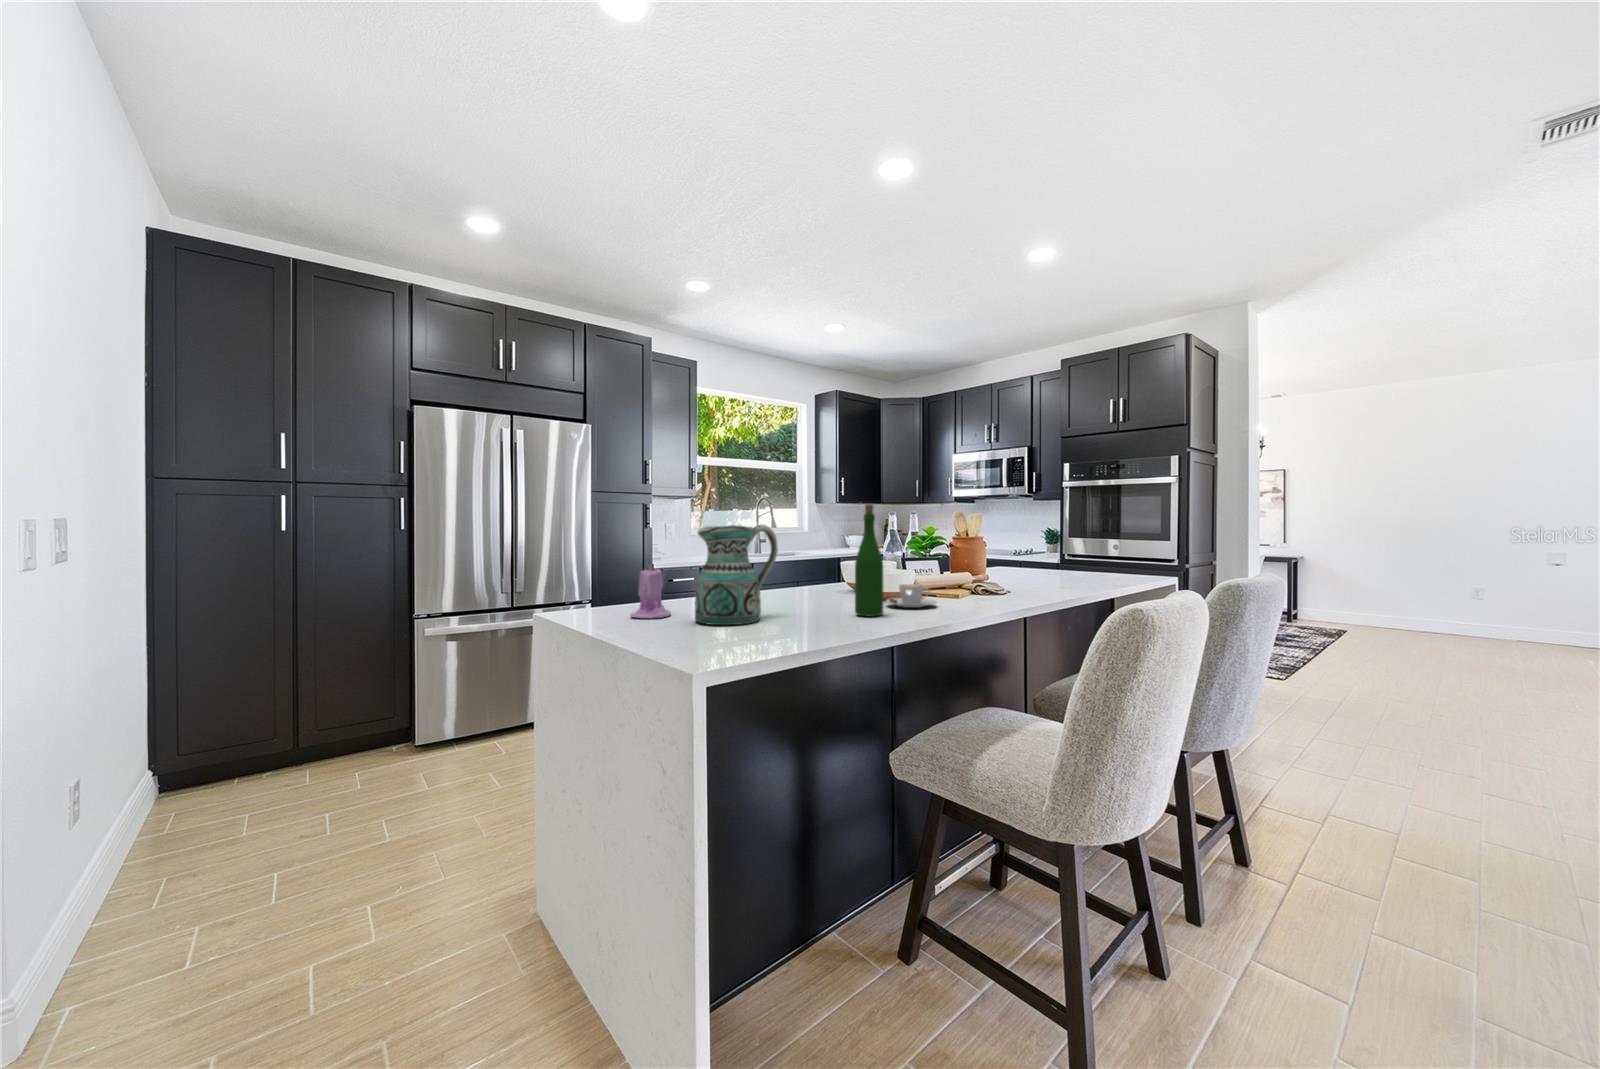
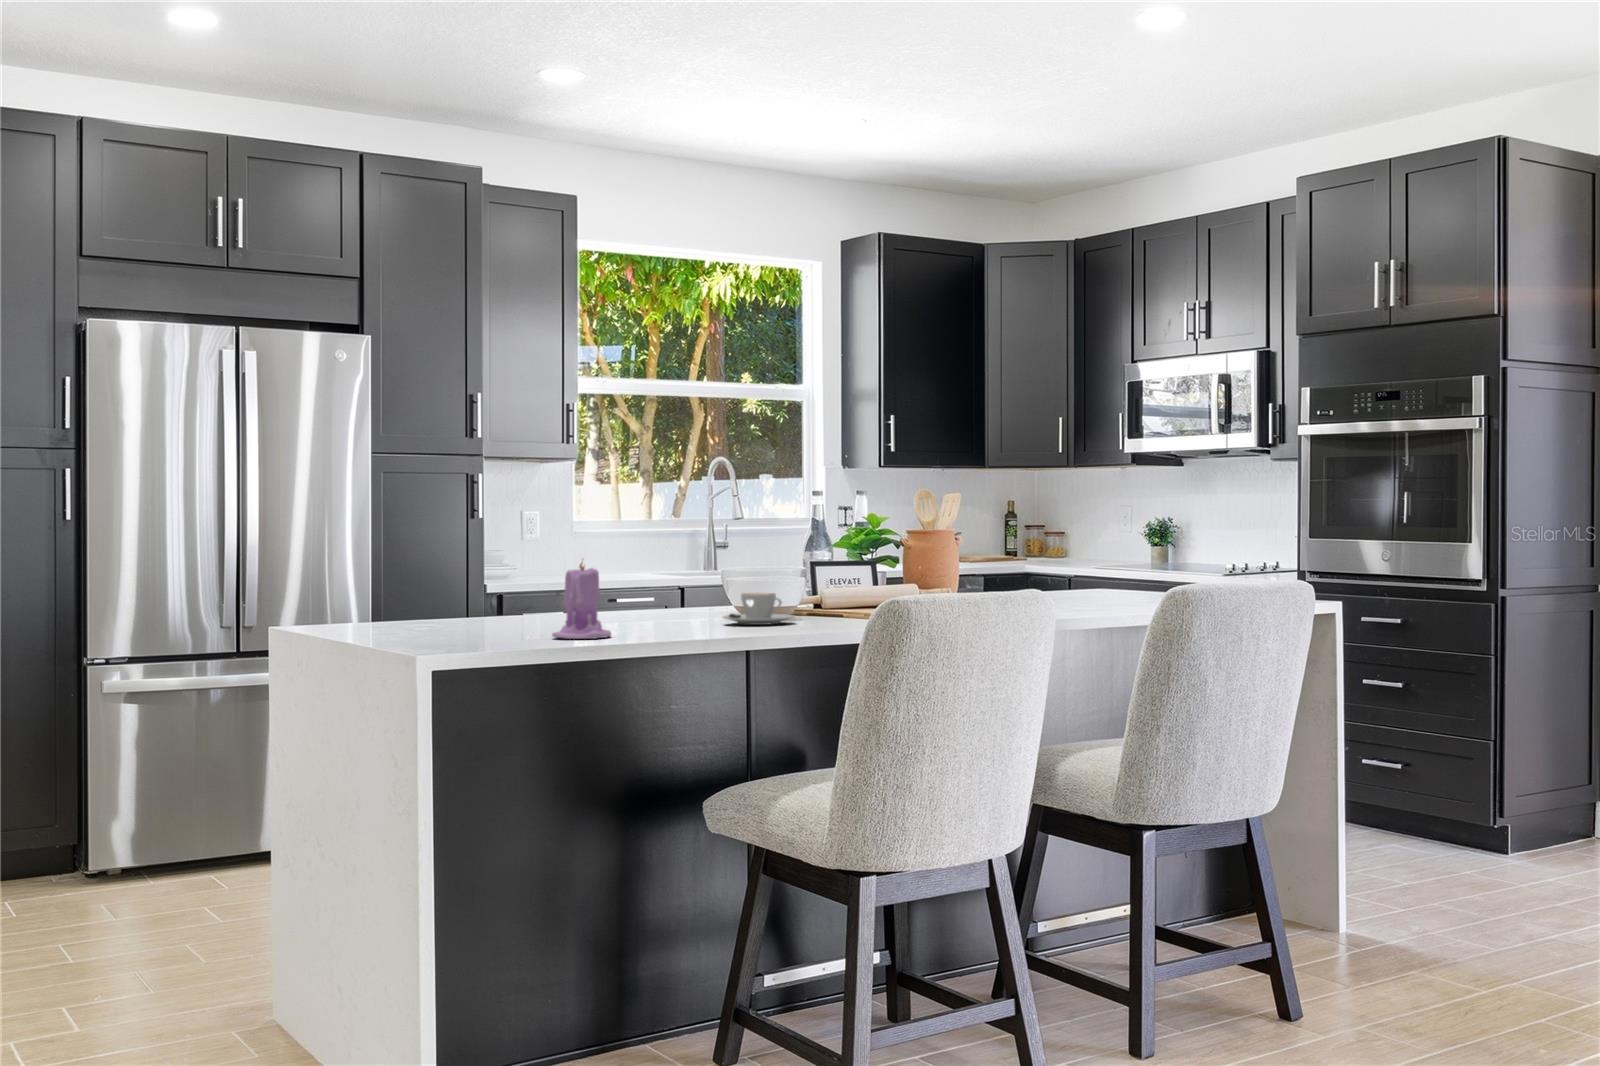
wine bottle: present [855,504,883,617] -> none [656,478,693,630]
ceramic pitcher: present [695,525,778,625] -> none [439,507,556,636]
candle: present [631,567,671,618] -> present [552,558,611,639]

